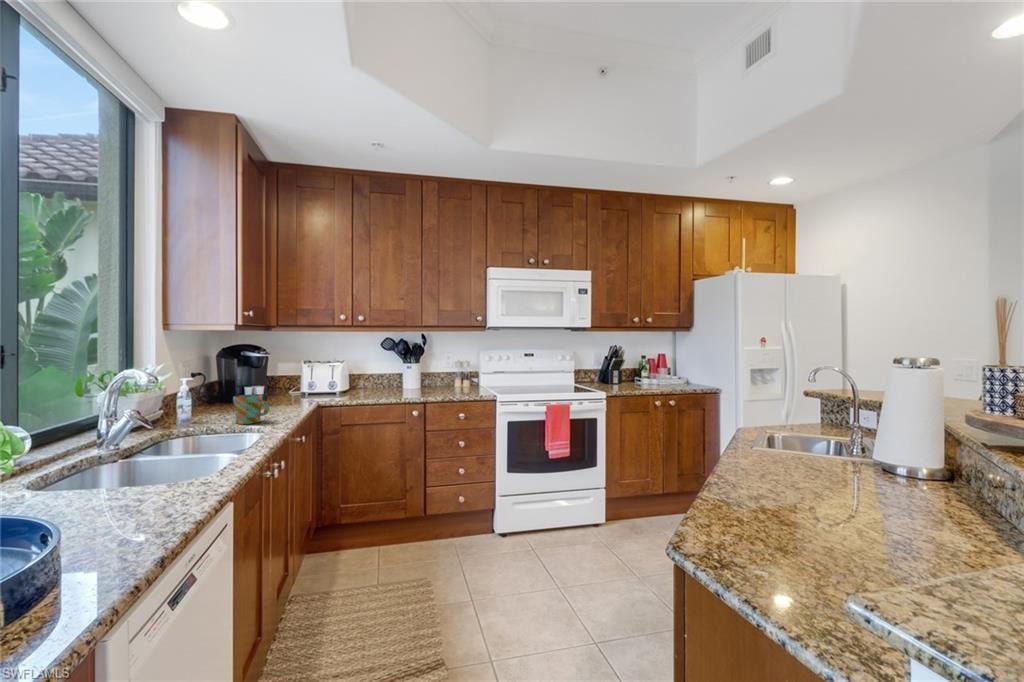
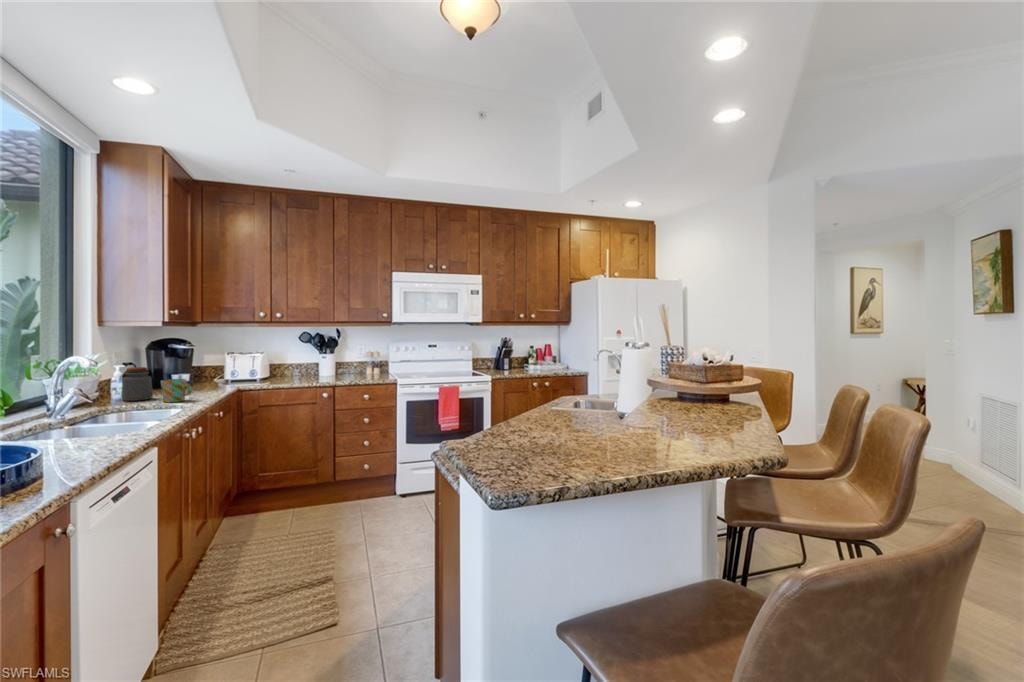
jar: none [188,379,224,421] -> present [121,367,153,401]

